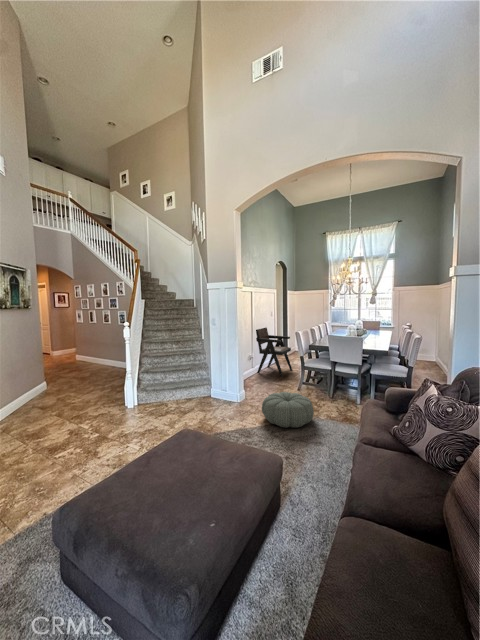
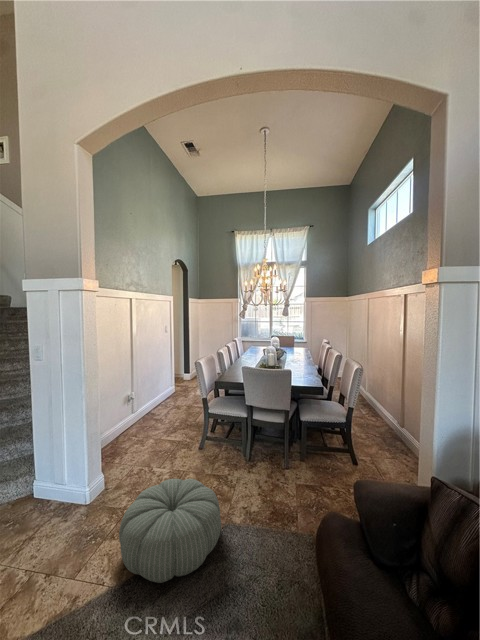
armchair: present [256,328,292,377] -> none [138,349,194,423]

